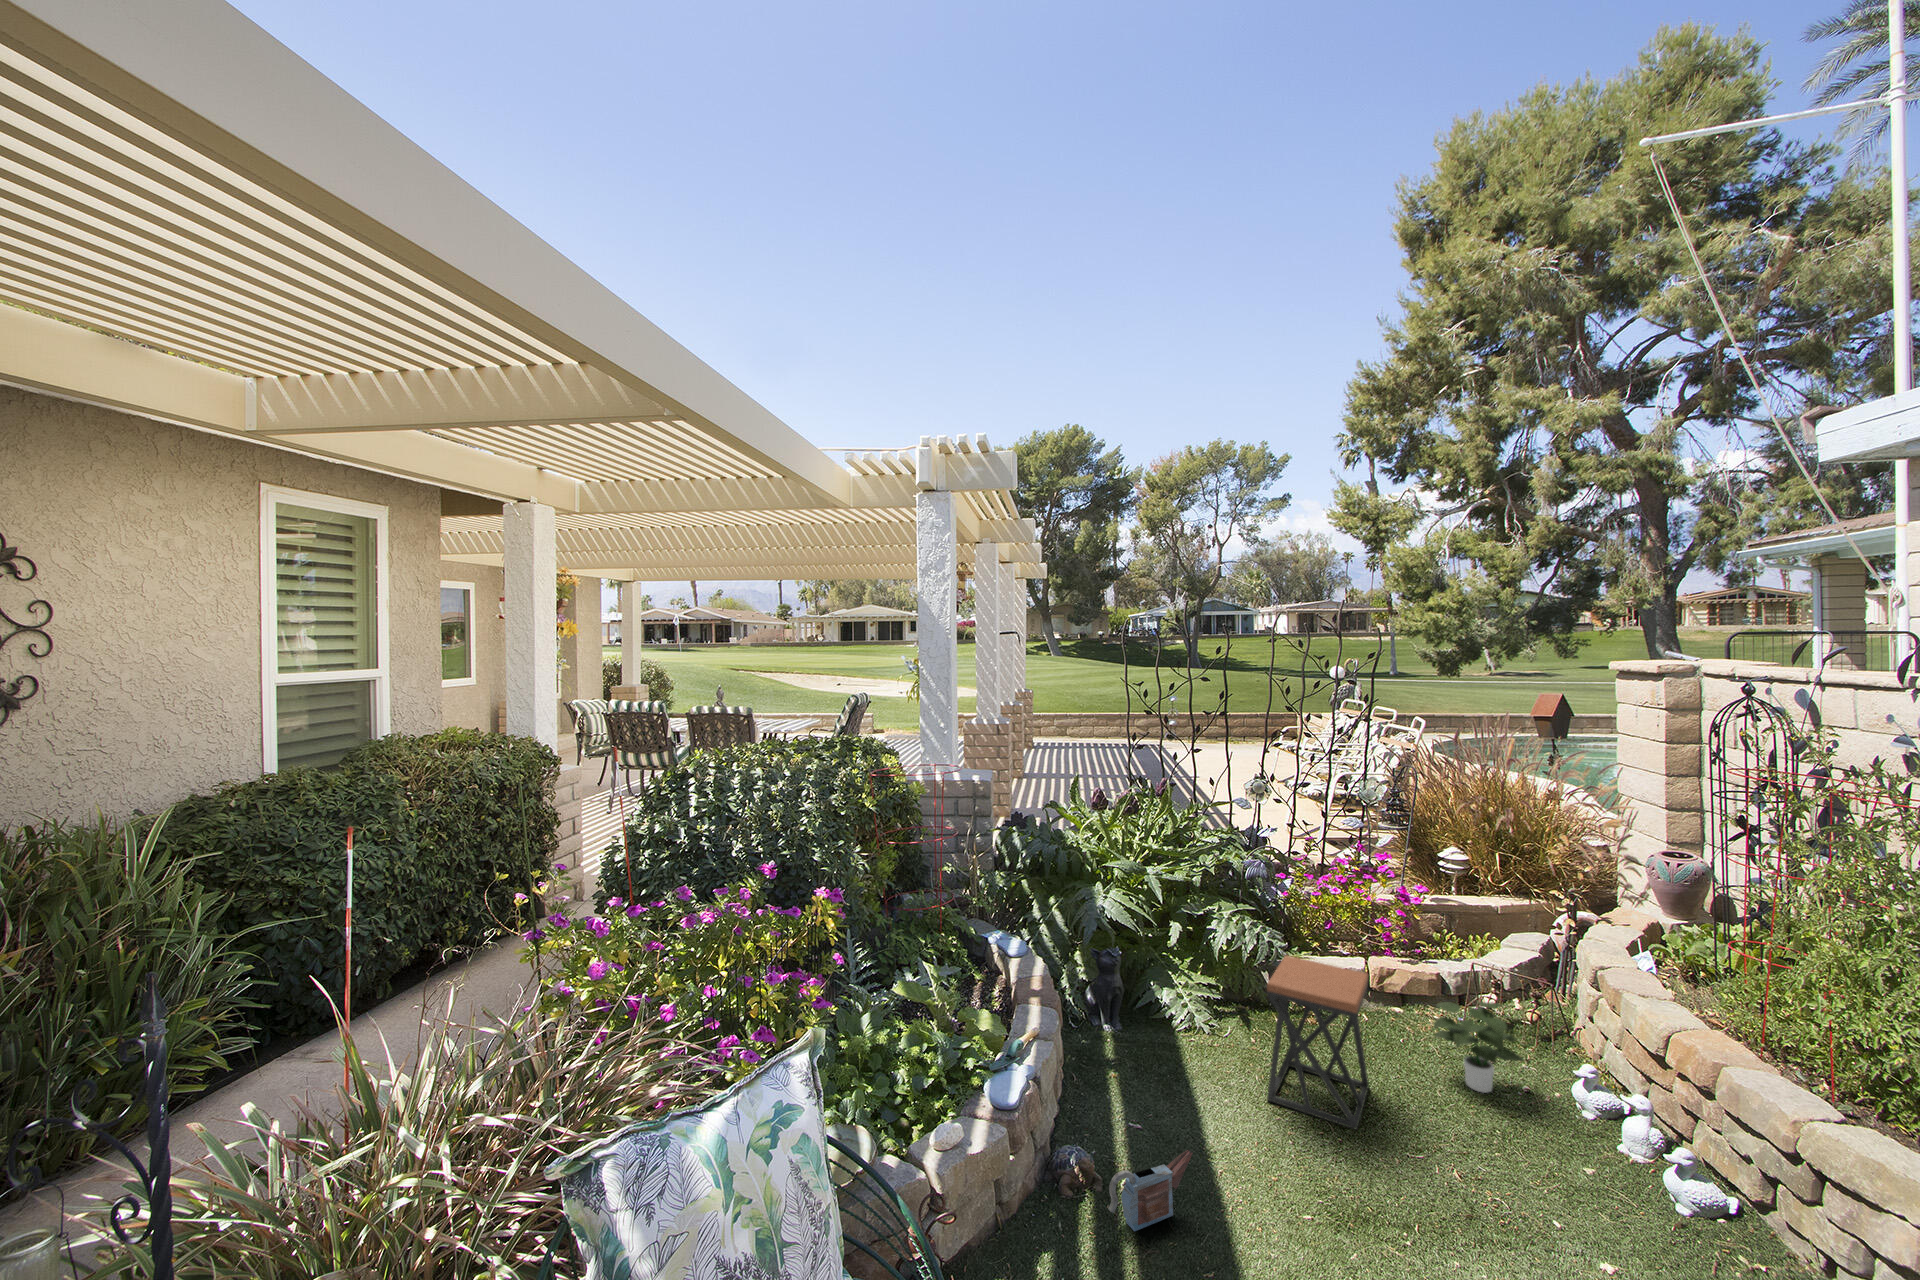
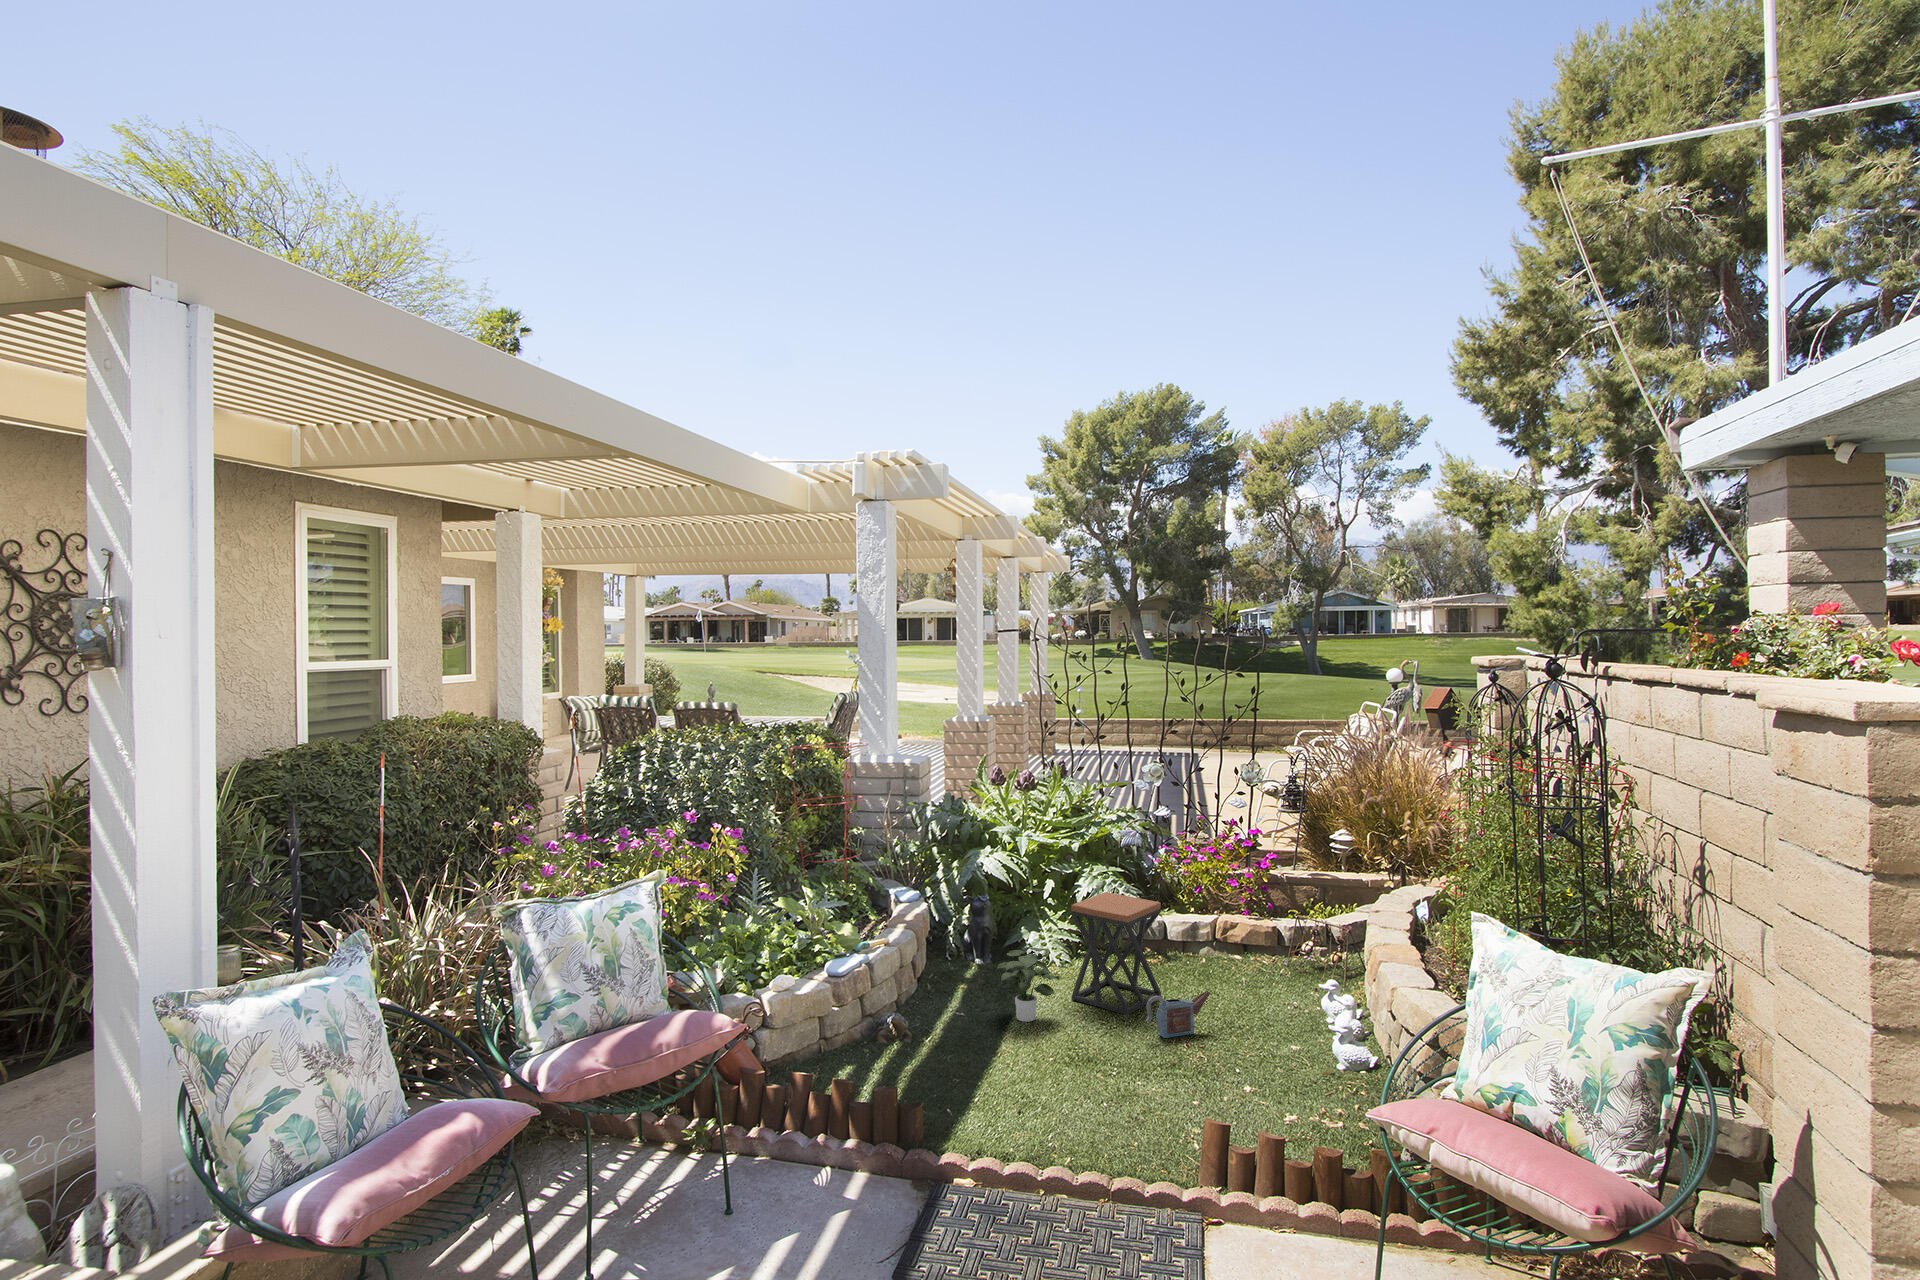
potted plant: present [1434,1002,1524,1093] -> present [996,947,1061,1022]
watering can: present [1108,1150,1193,1232] -> present [1146,991,1210,1038]

